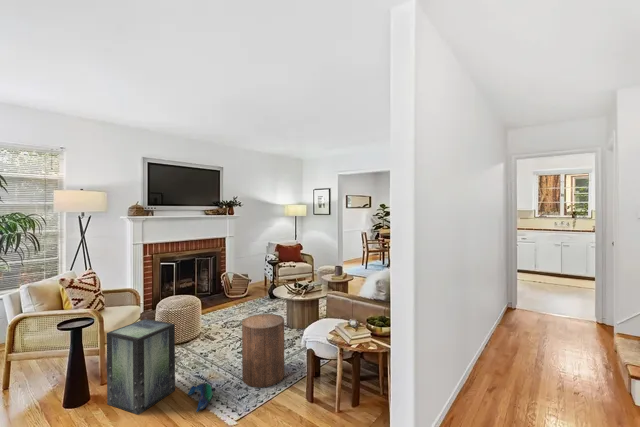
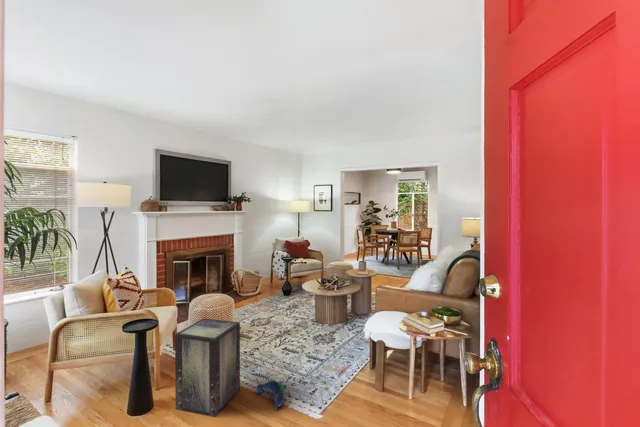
stool: present [242,314,284,387] -> none [301,309,342,382]

